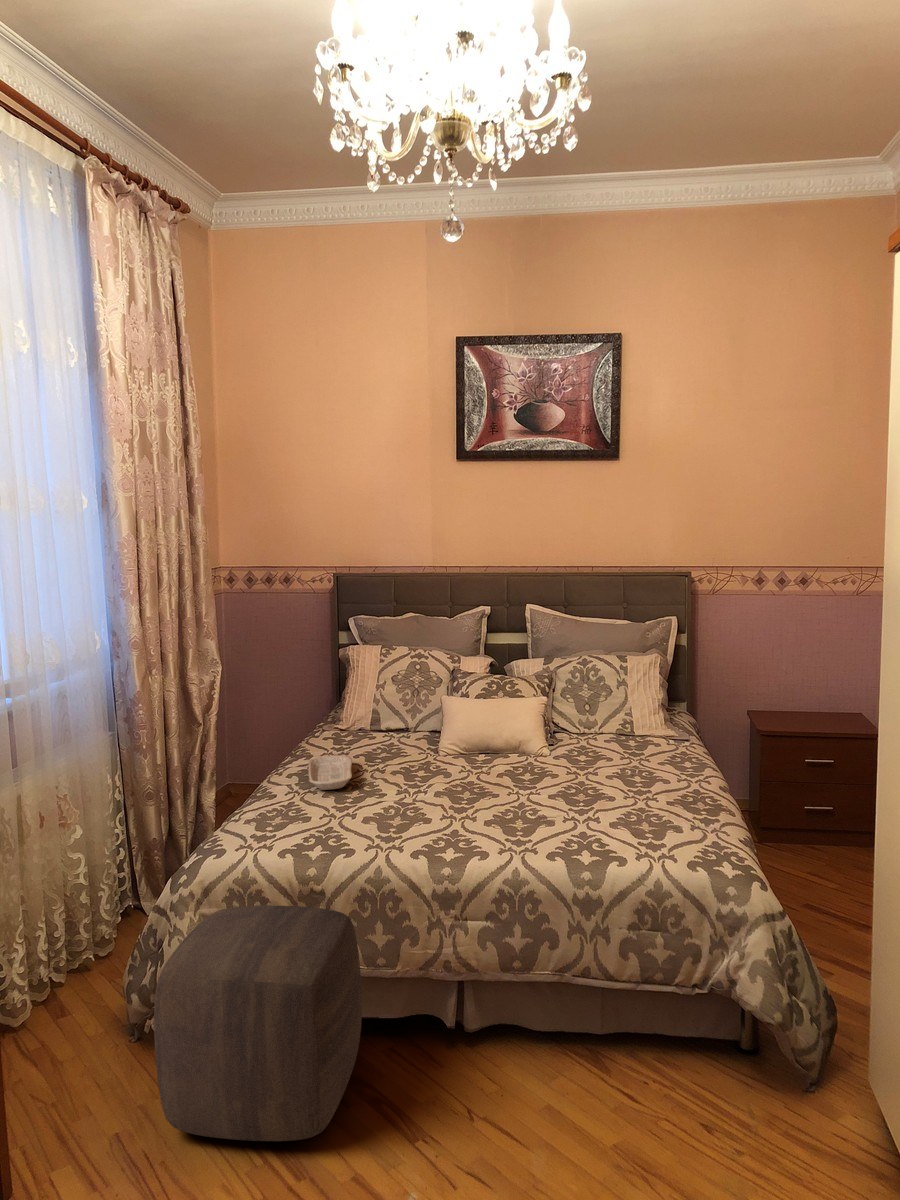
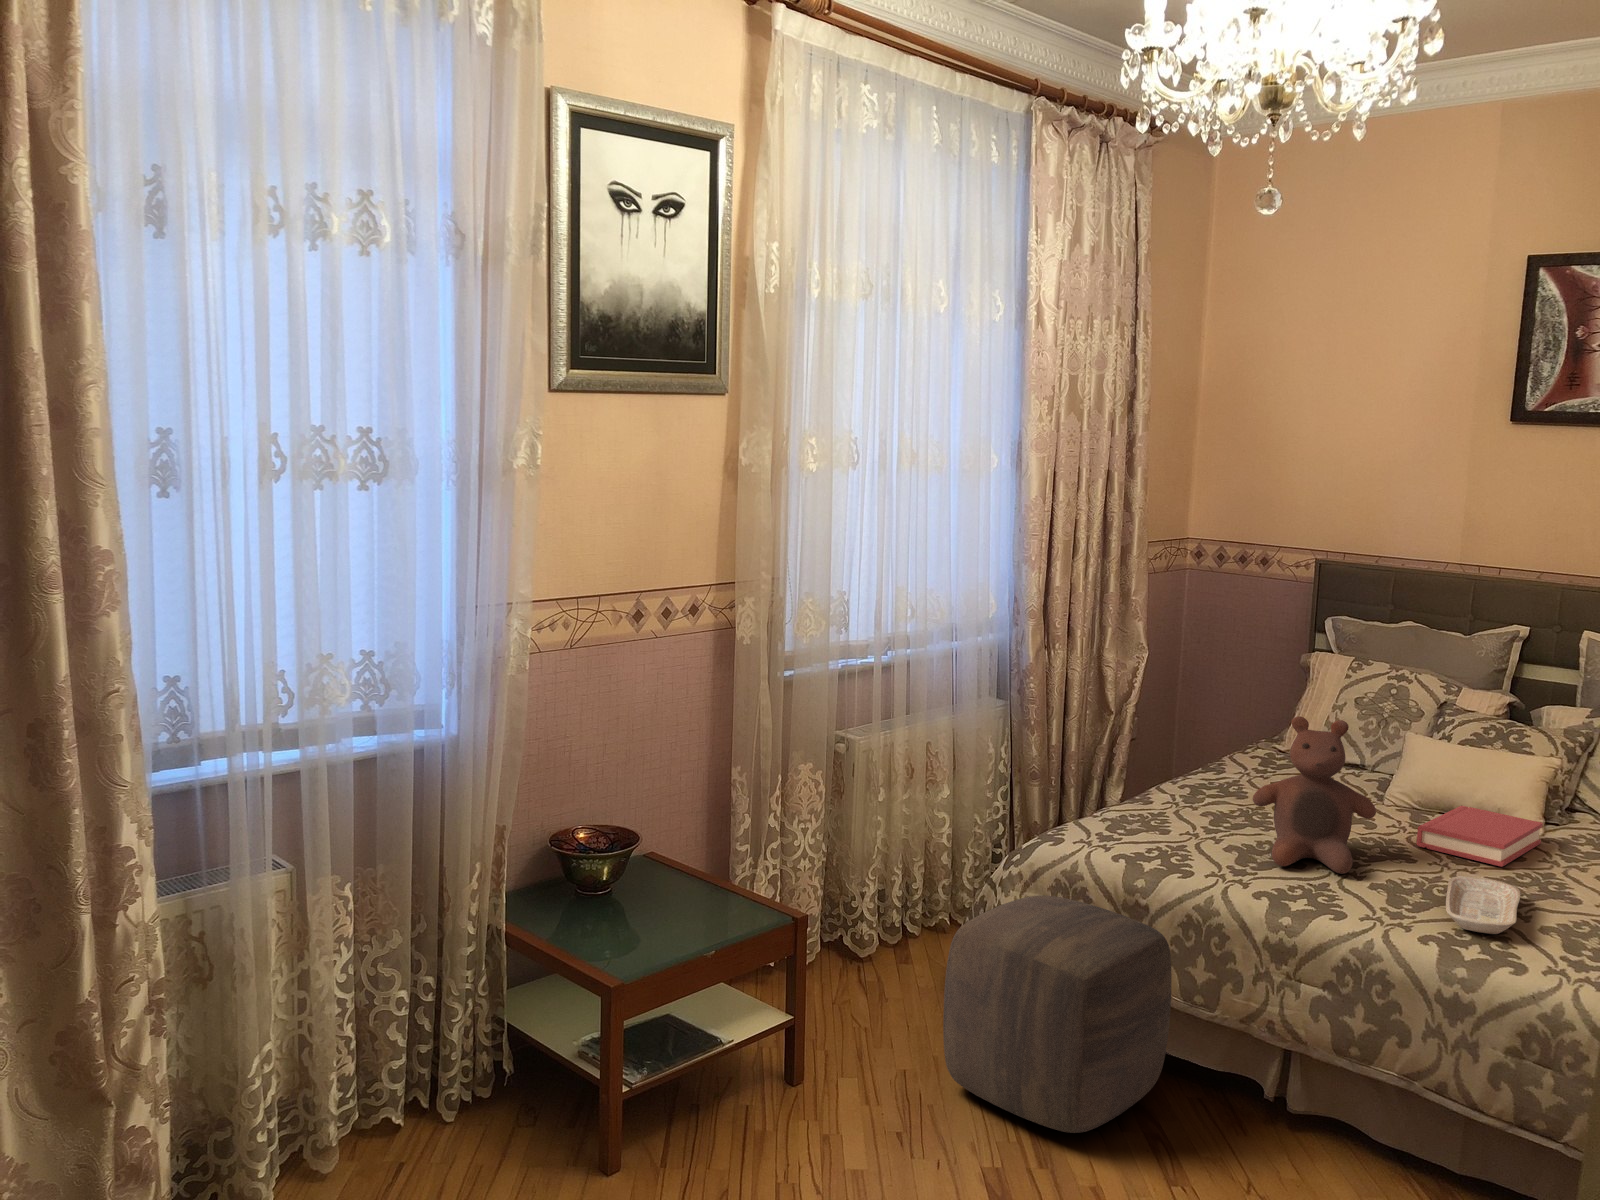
stuffed bear: none [377,693,470,824] -> present [1253,716,1376,874]
hardback book: none [488,743,557,782] -> present [1416,805,1543,867]
tray: present [308,755,352,790] -> present [1446,876,1520,934]

